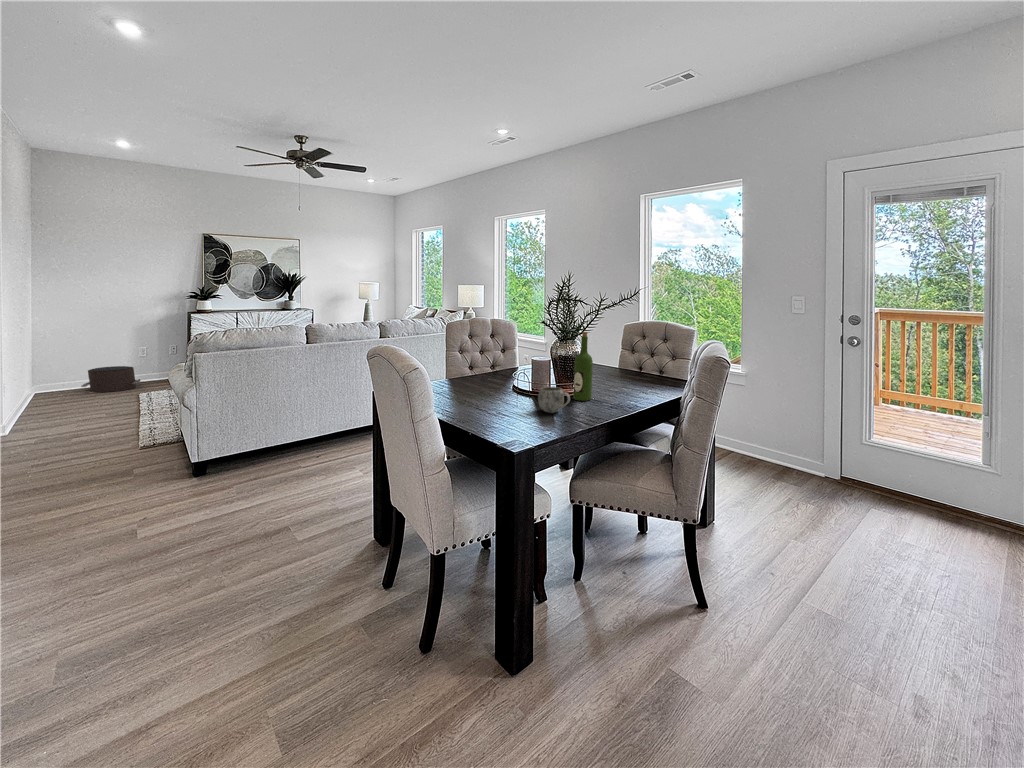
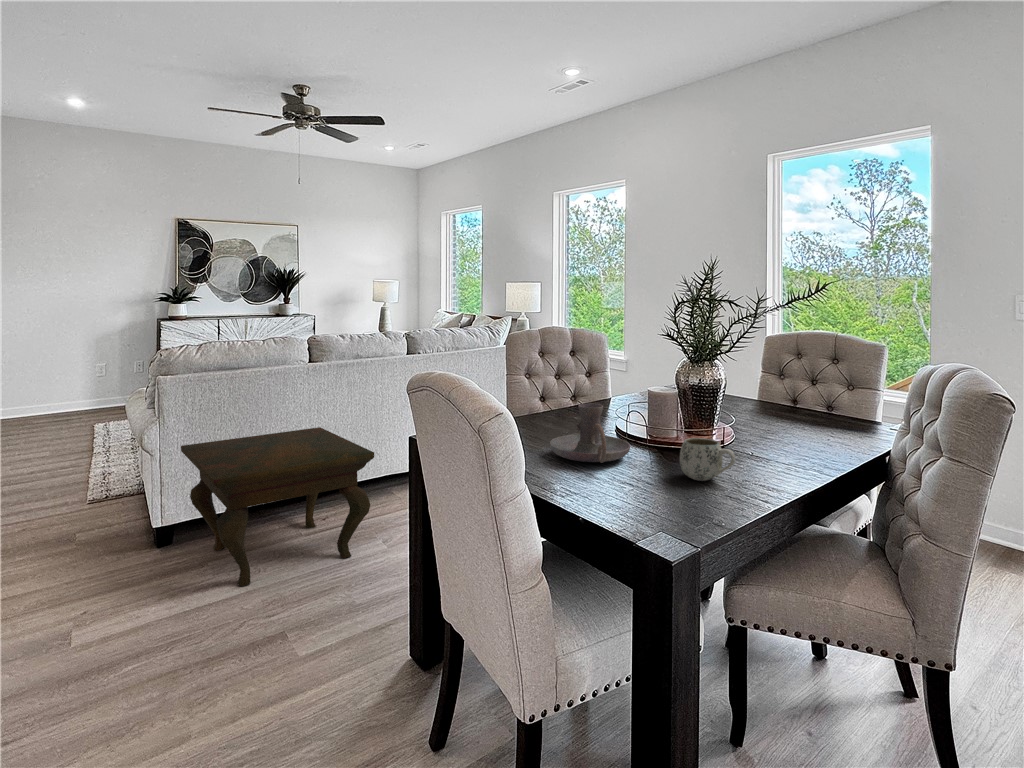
wine bottle: present [573,332,593,401] -> none [723,350,756,458]
pouf: present [81,366,140,392] -> none [24,388,97,421]
candle holder: none [462,367,513,403] -> present [550,404,630,463]
side table: none [212,391,353,500] -> present [181,427,374,586]

